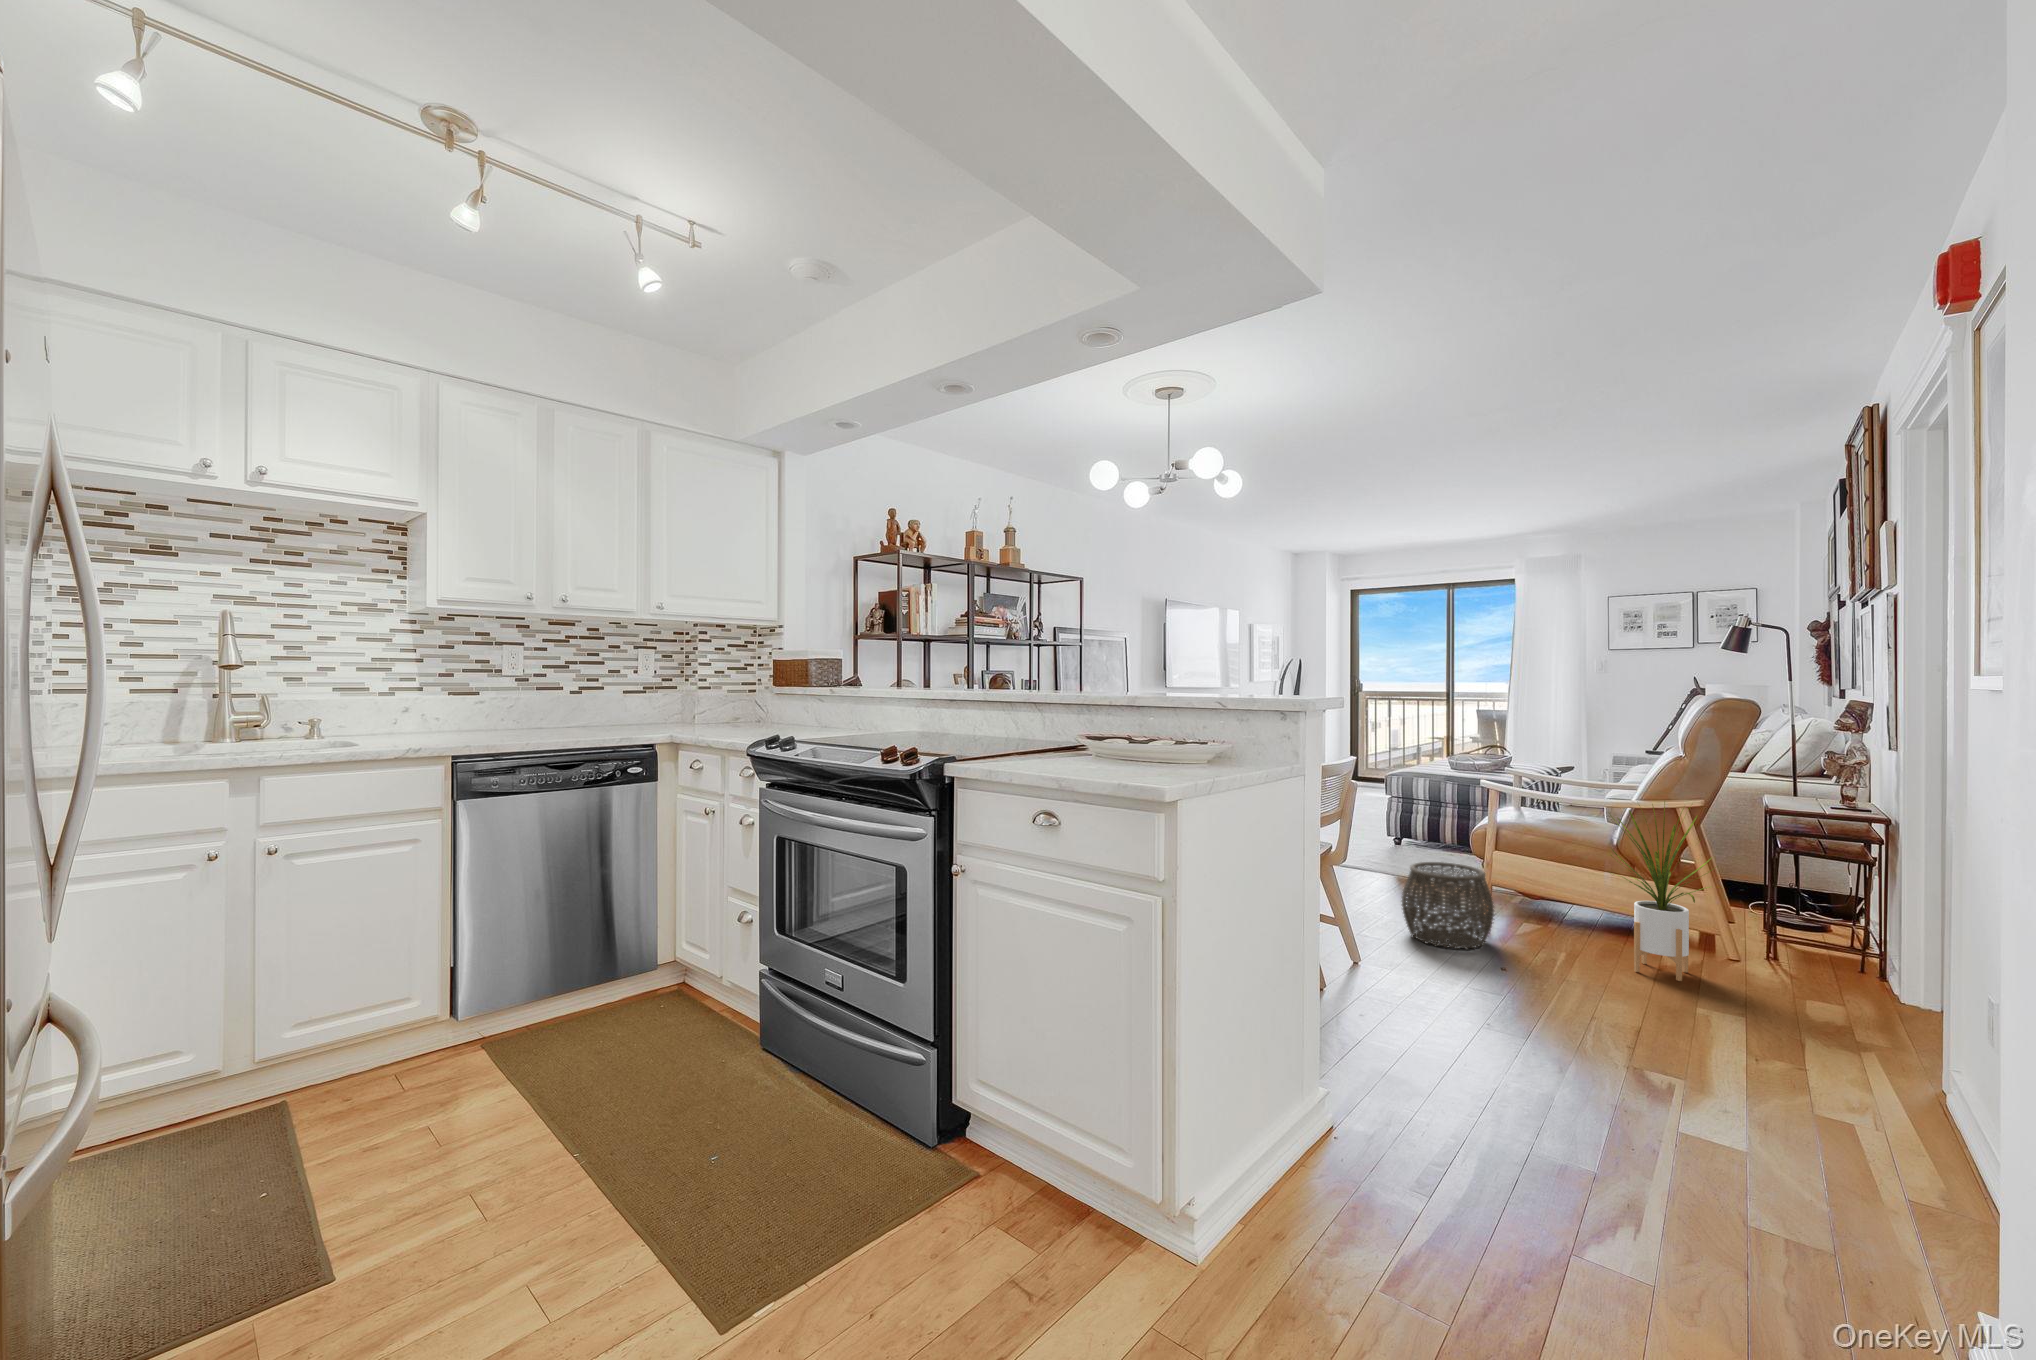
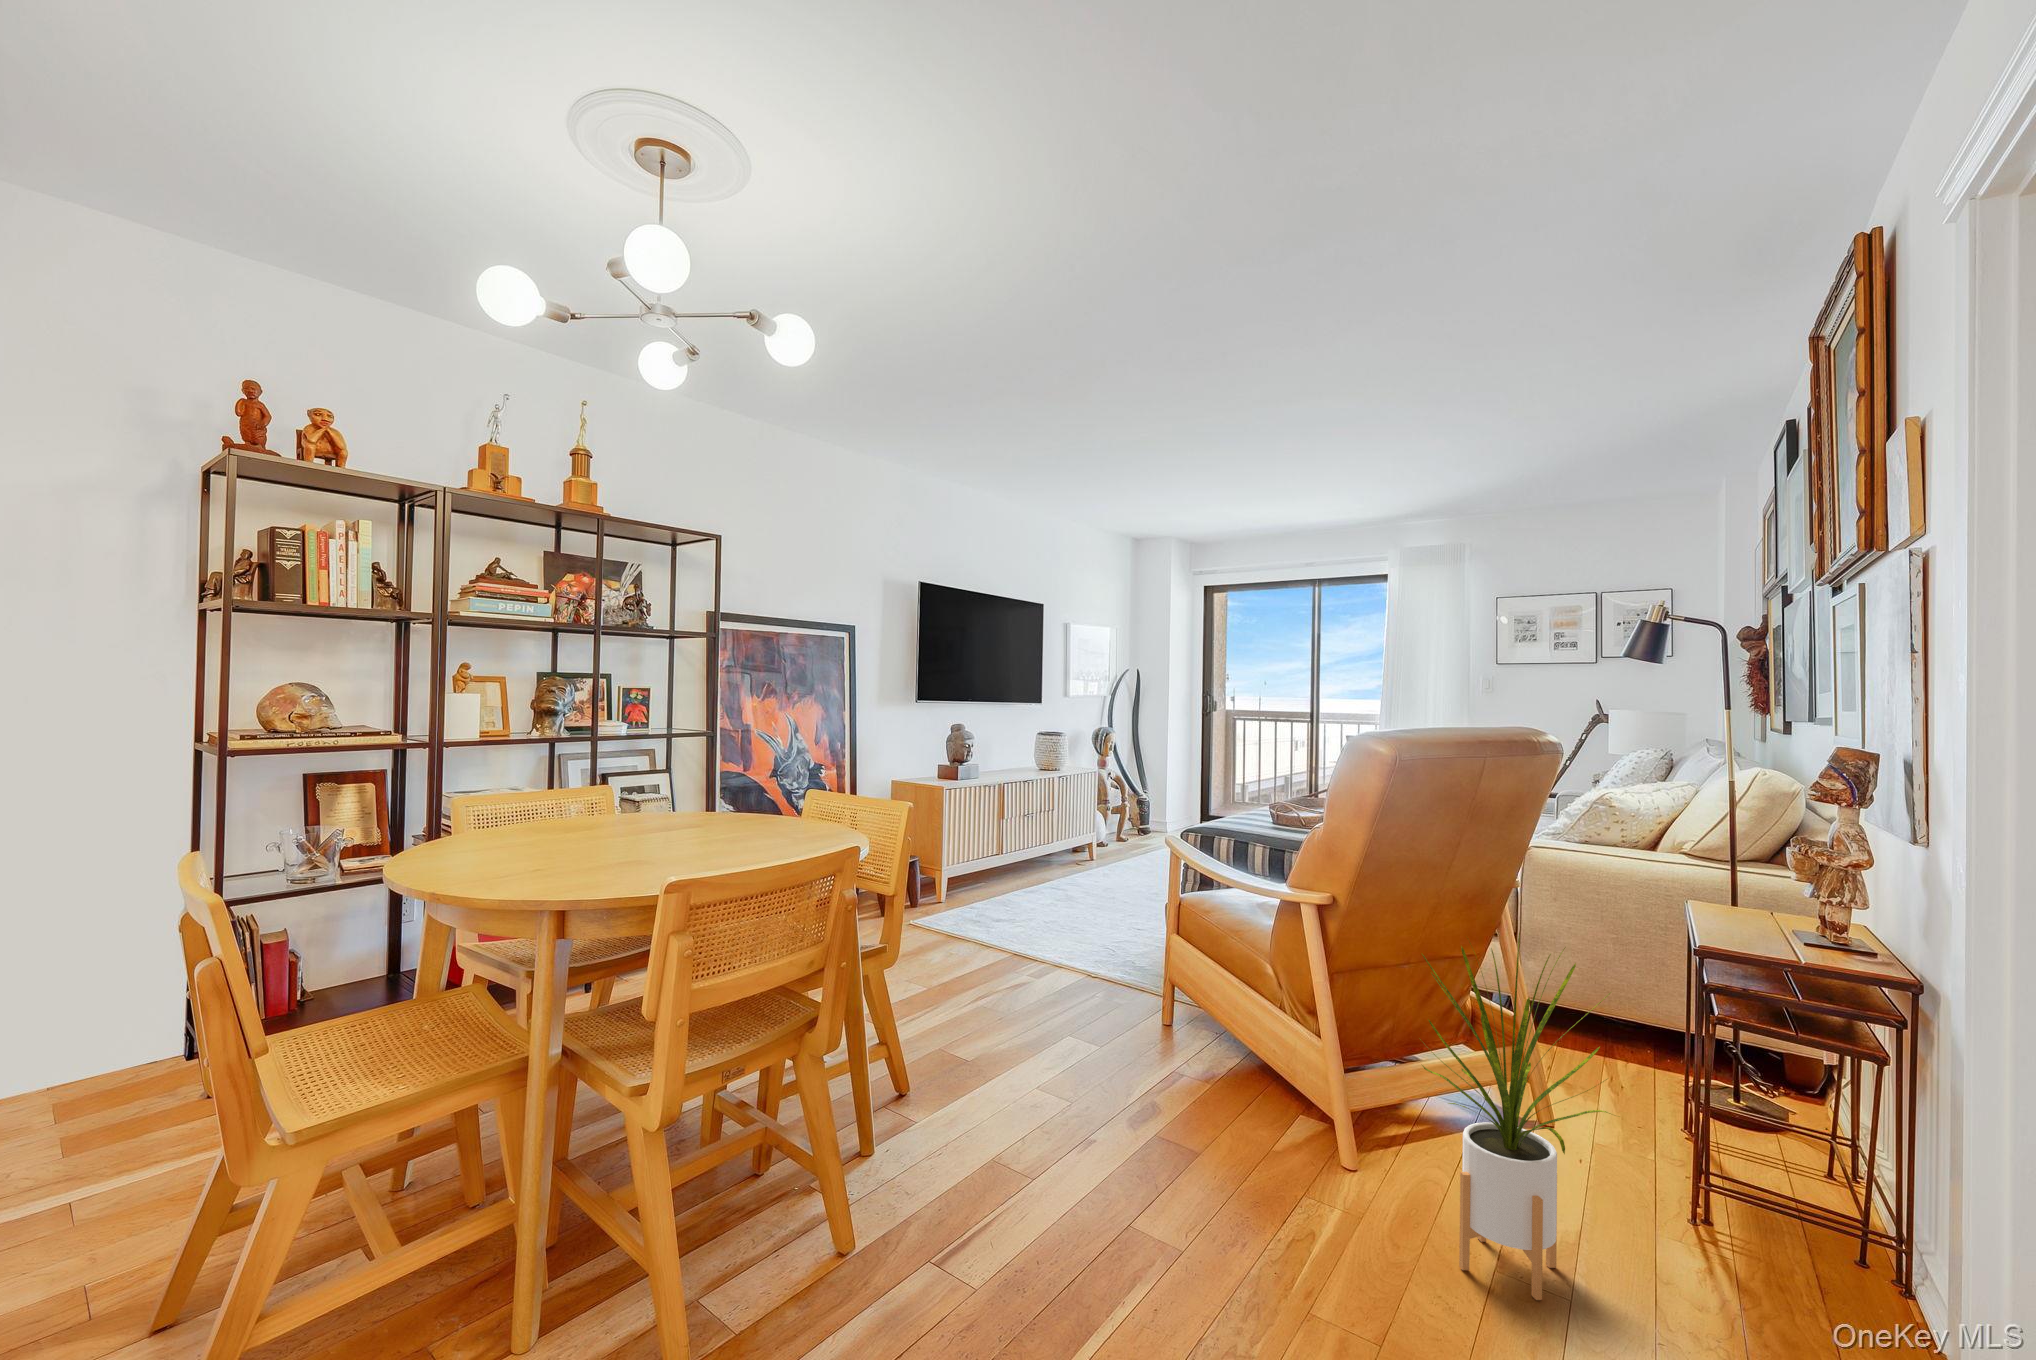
woven basket: present [1402,862,1494,949] -> none [1080,1024,1235,1207]

